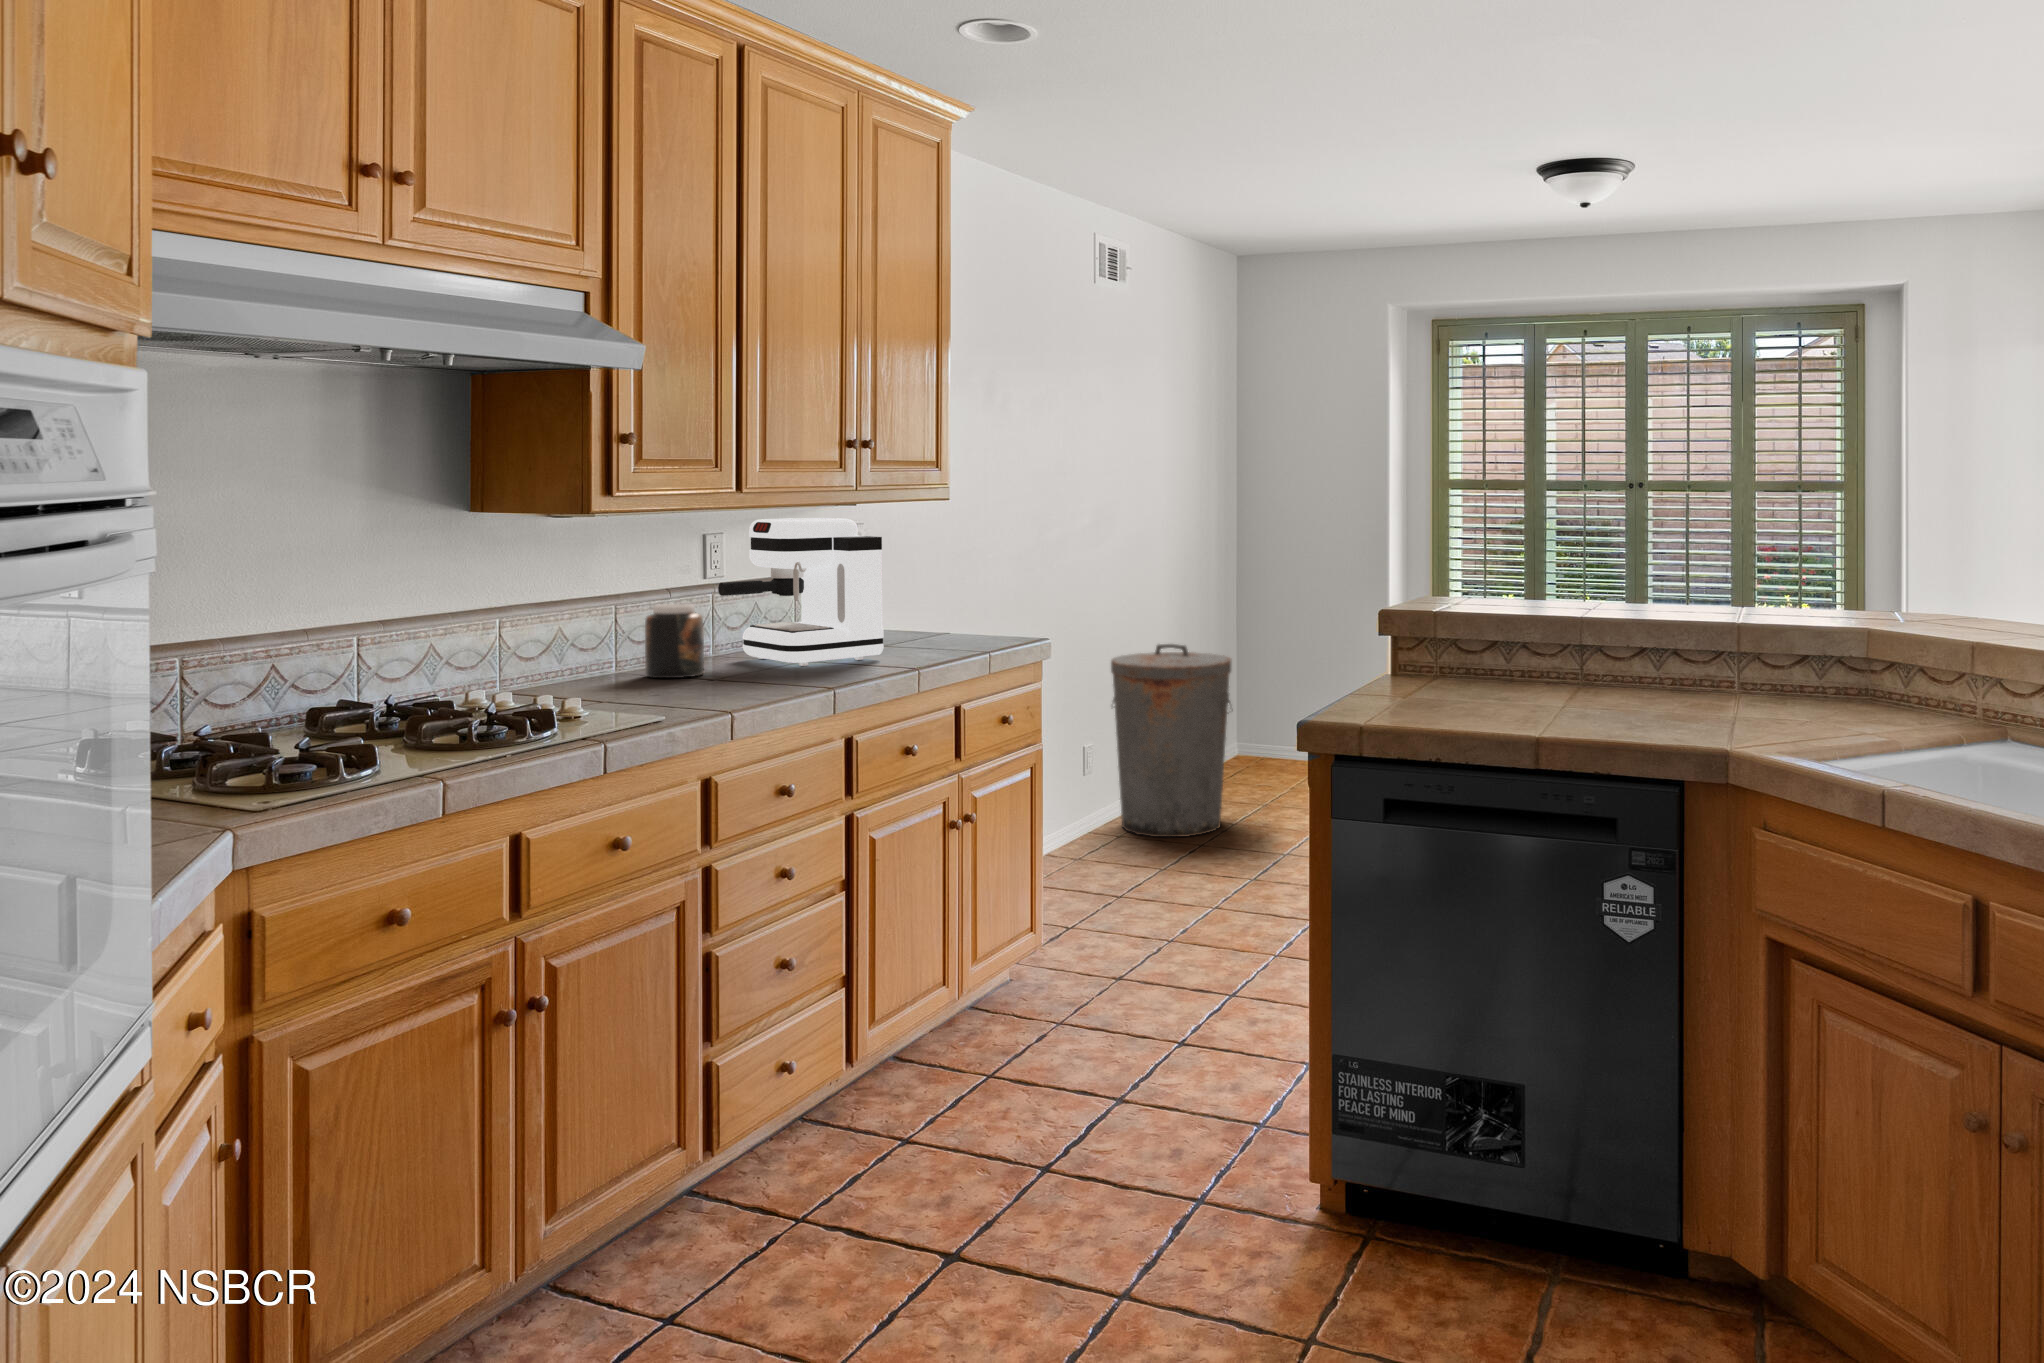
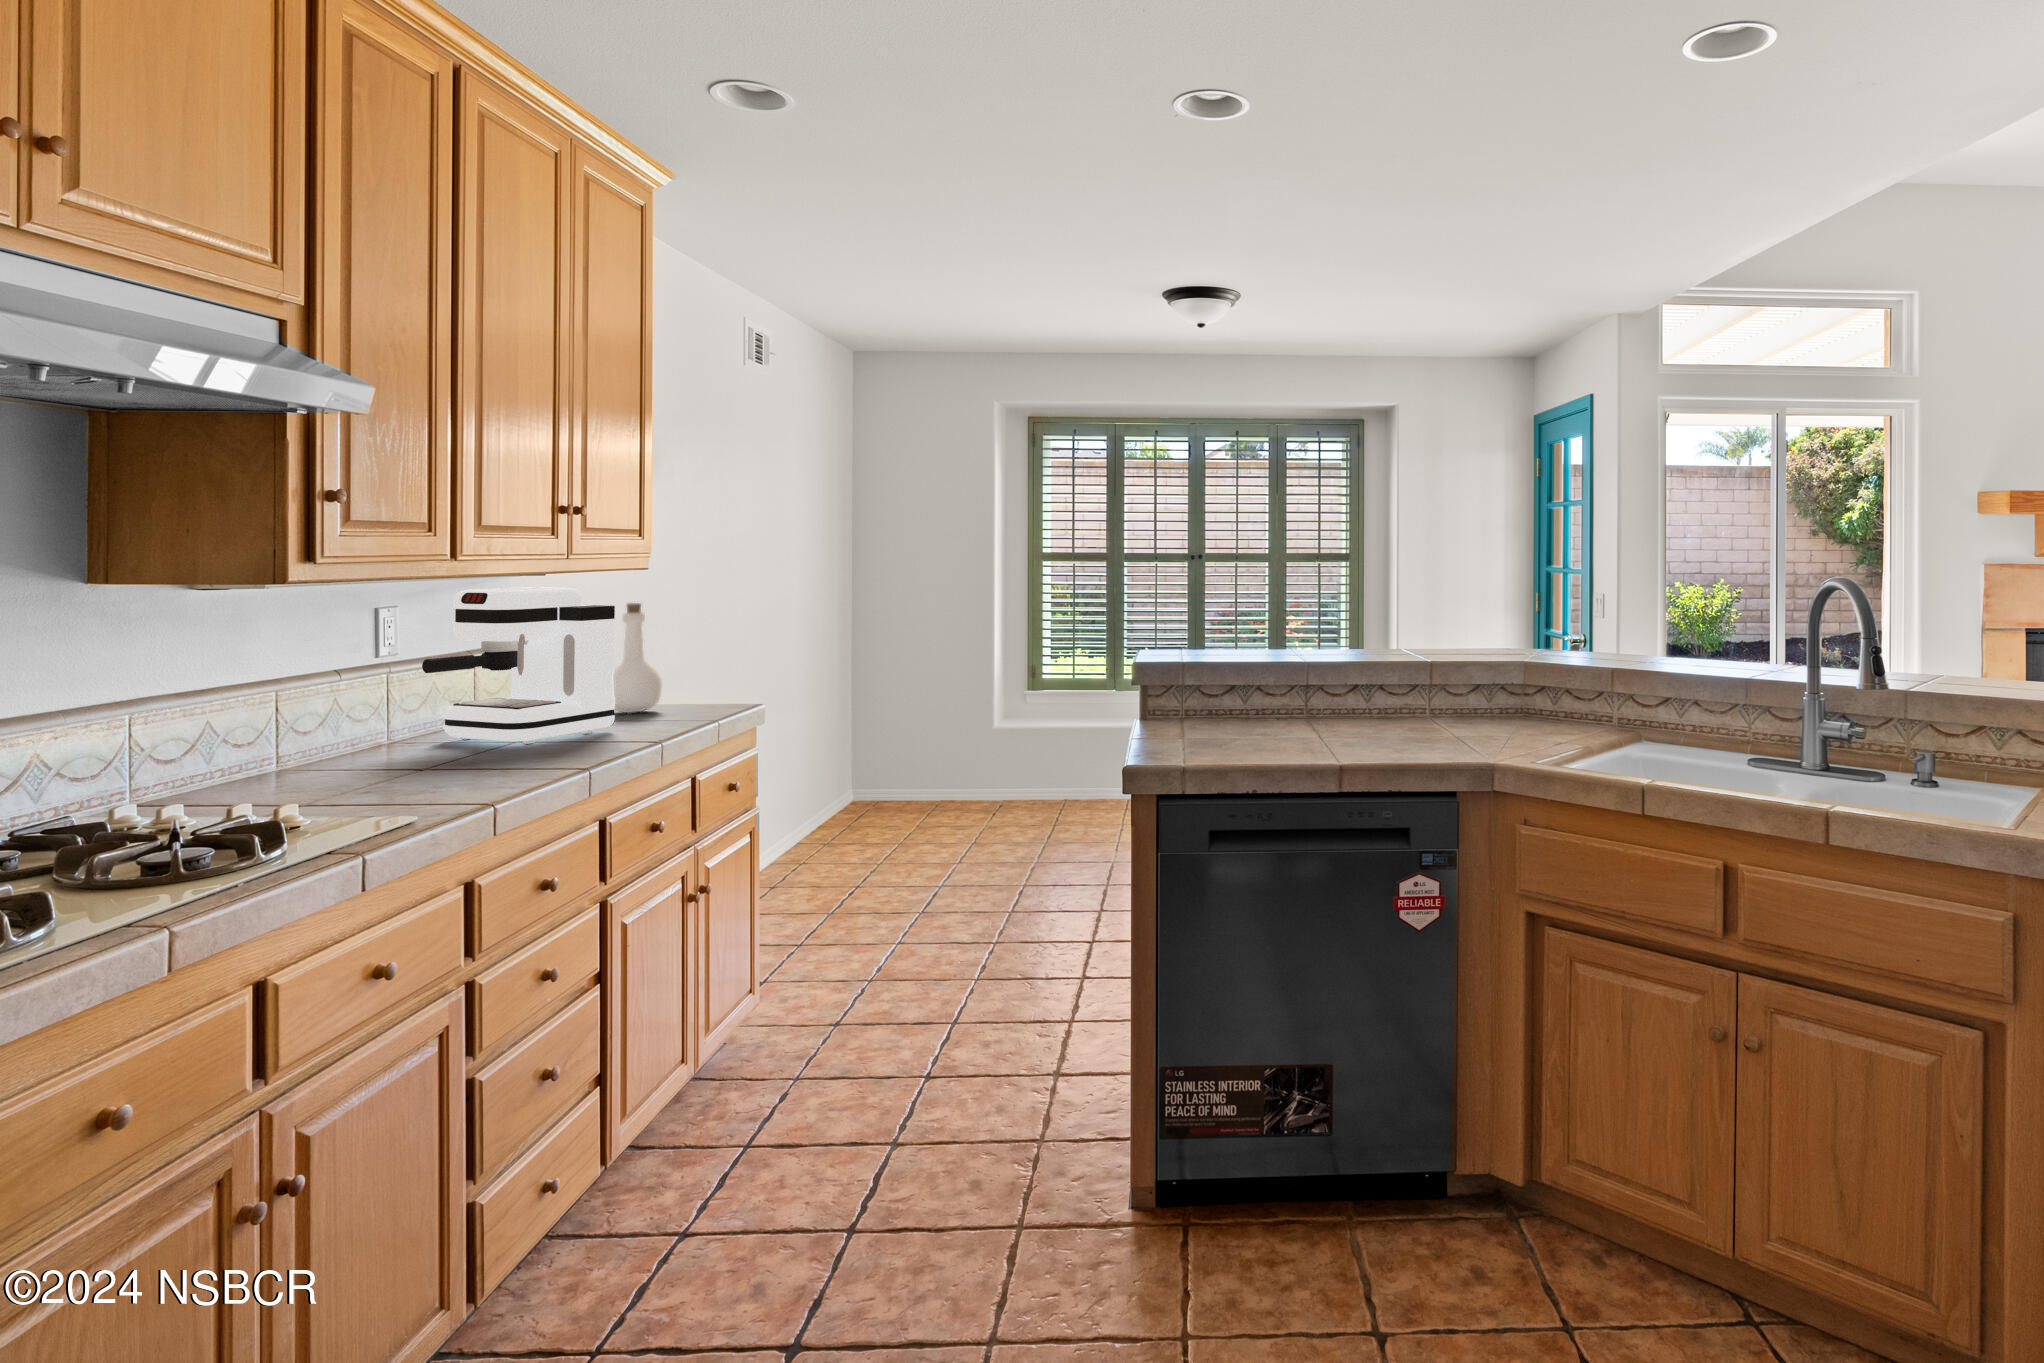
bottle: none [895,535,947,643] -> present [613,603,662,713]
jar: present [645,604,704,678] -> none [340,684,417,769]
trash can: present [1111,644,1231,837] -> none [758,699,879,881]

